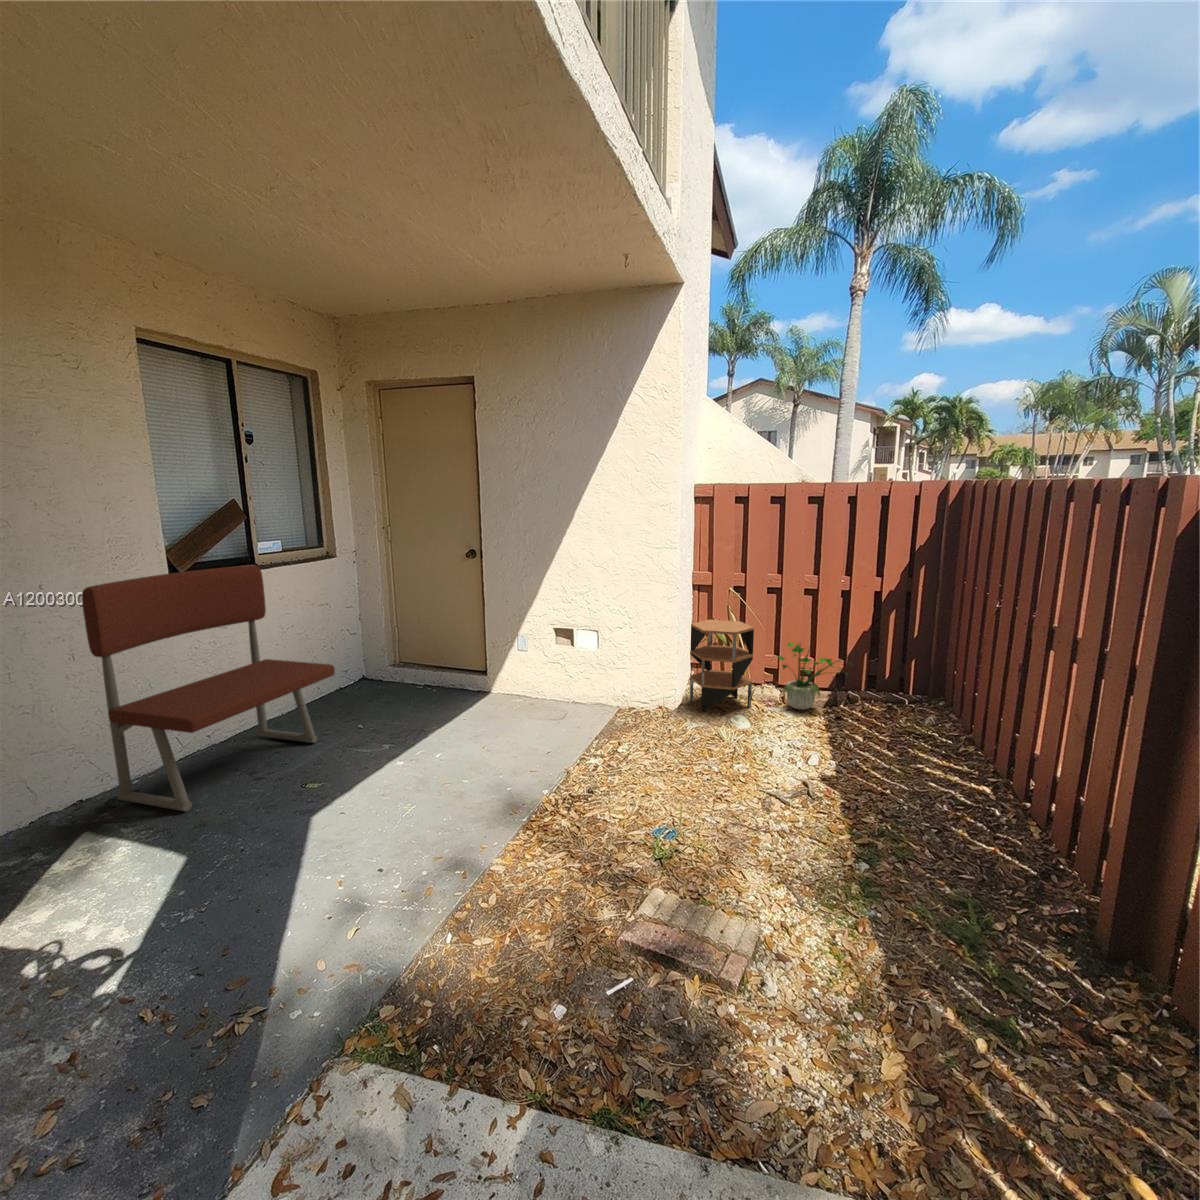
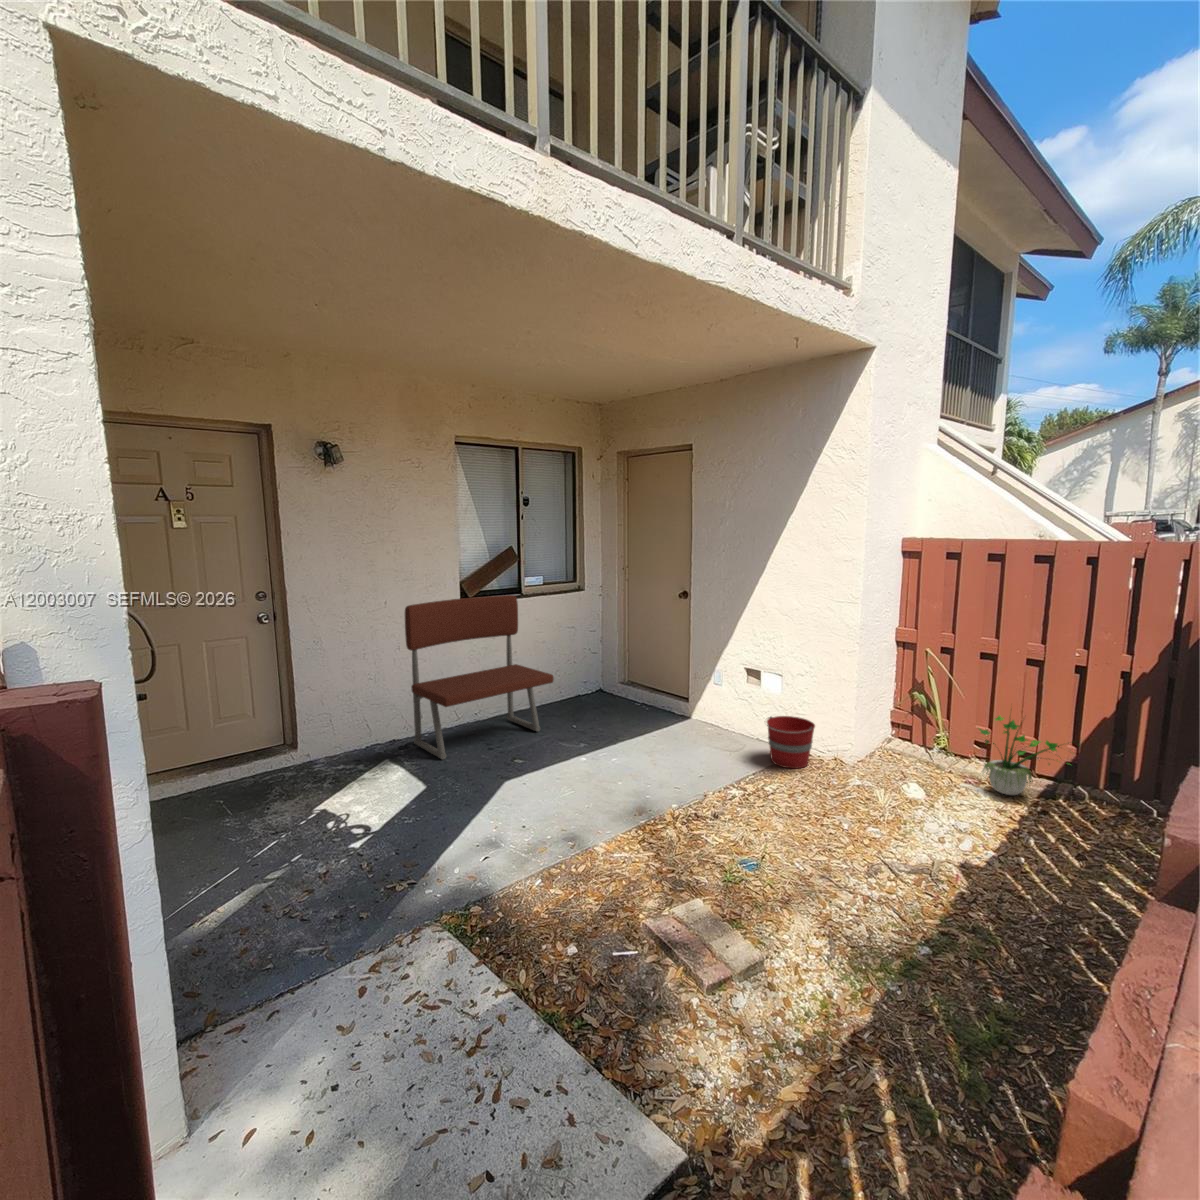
side table: present [690,620,754,711] -> none [876,679,949,779]
bucket: none [595,671,645,725] -> present [767,716,815,768]

